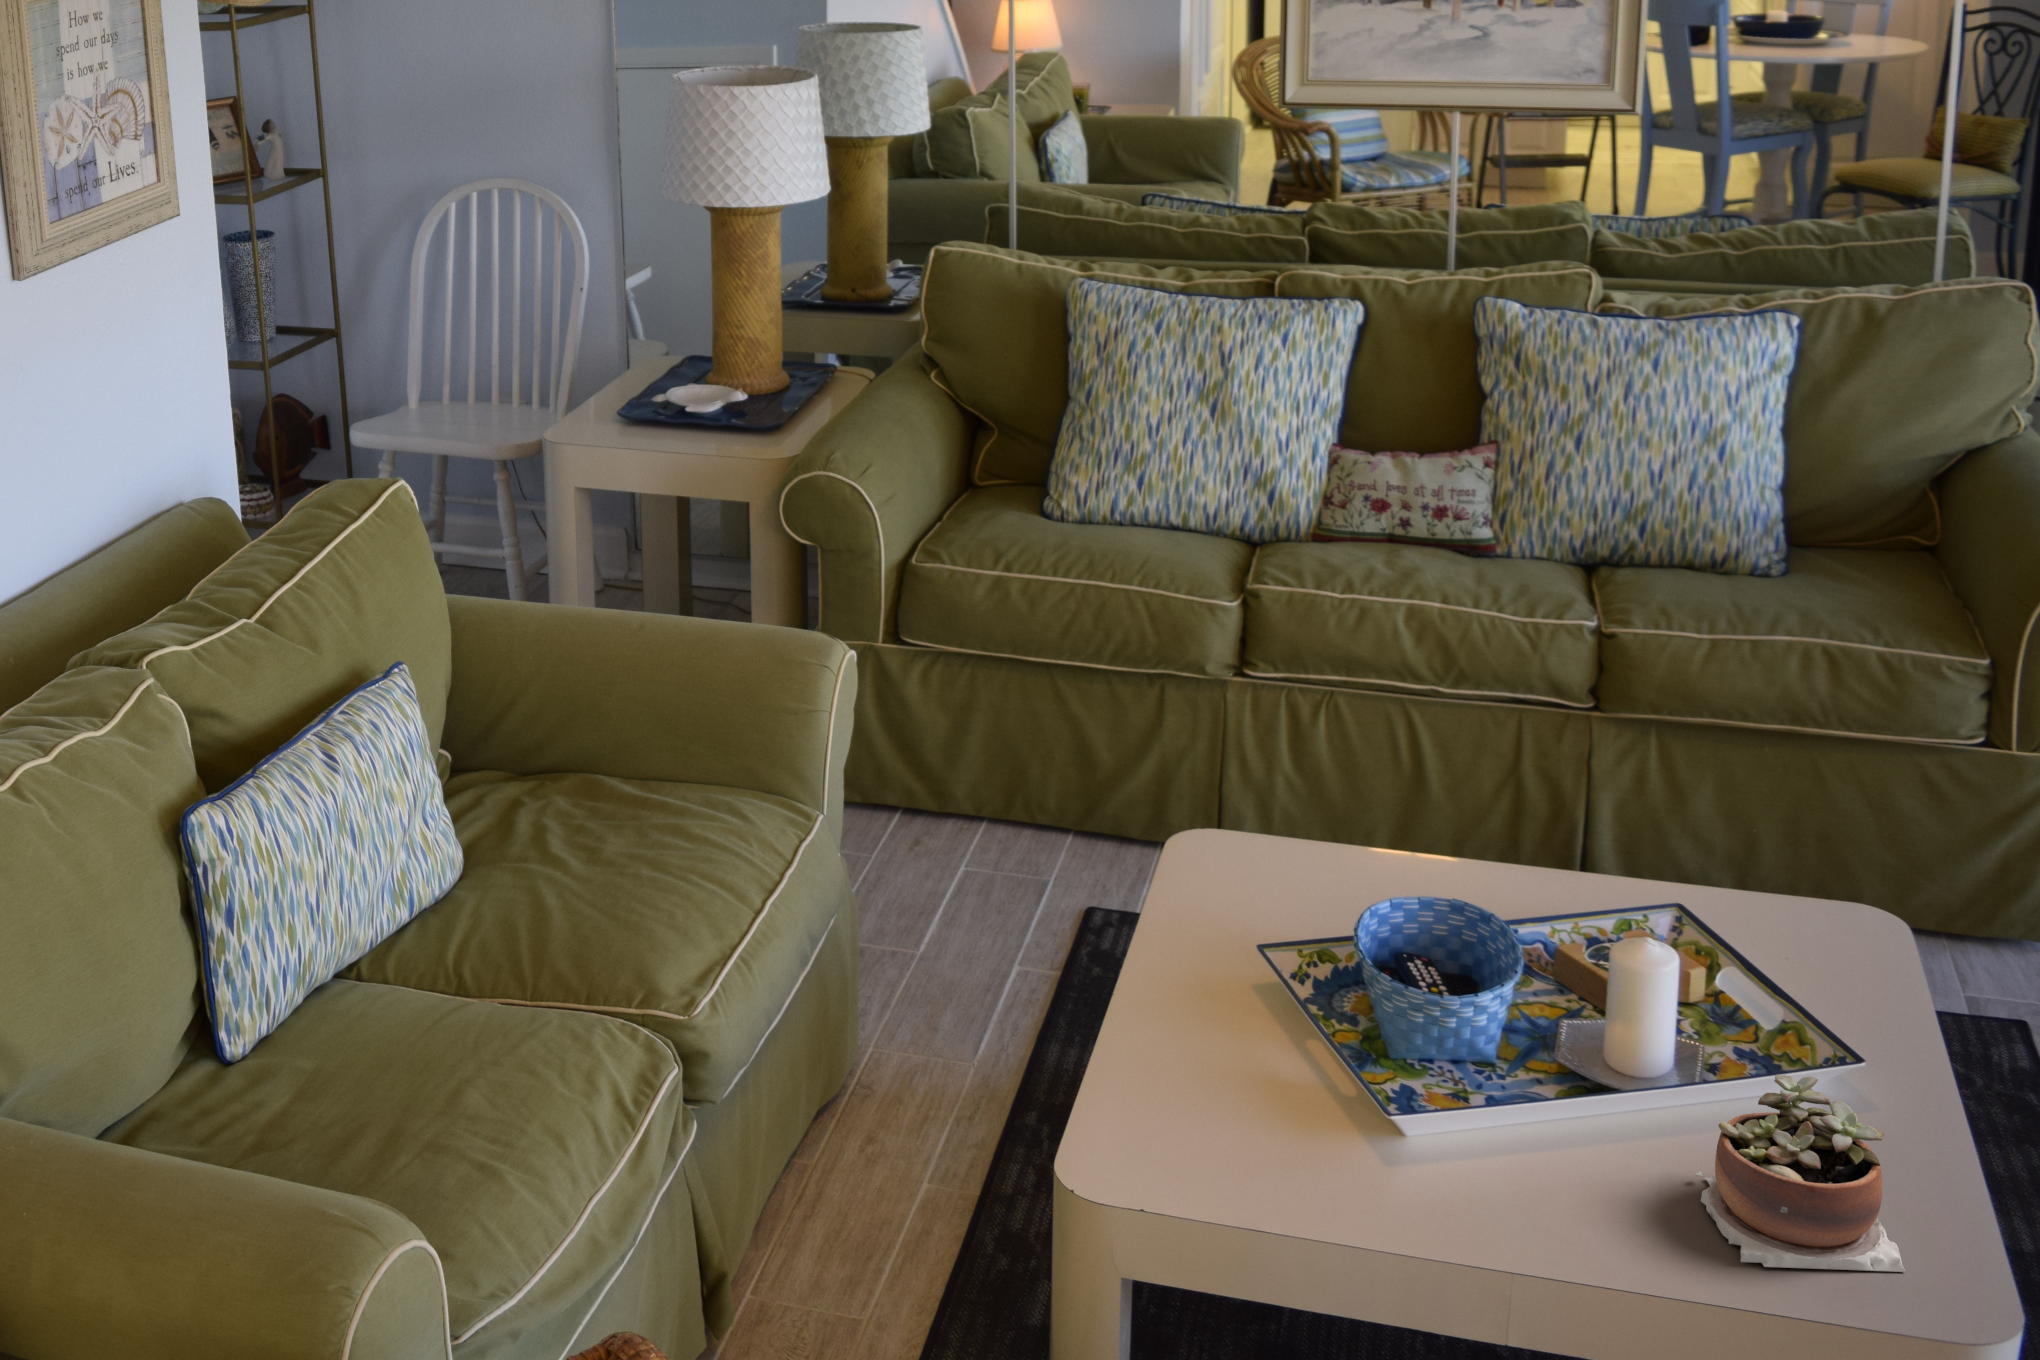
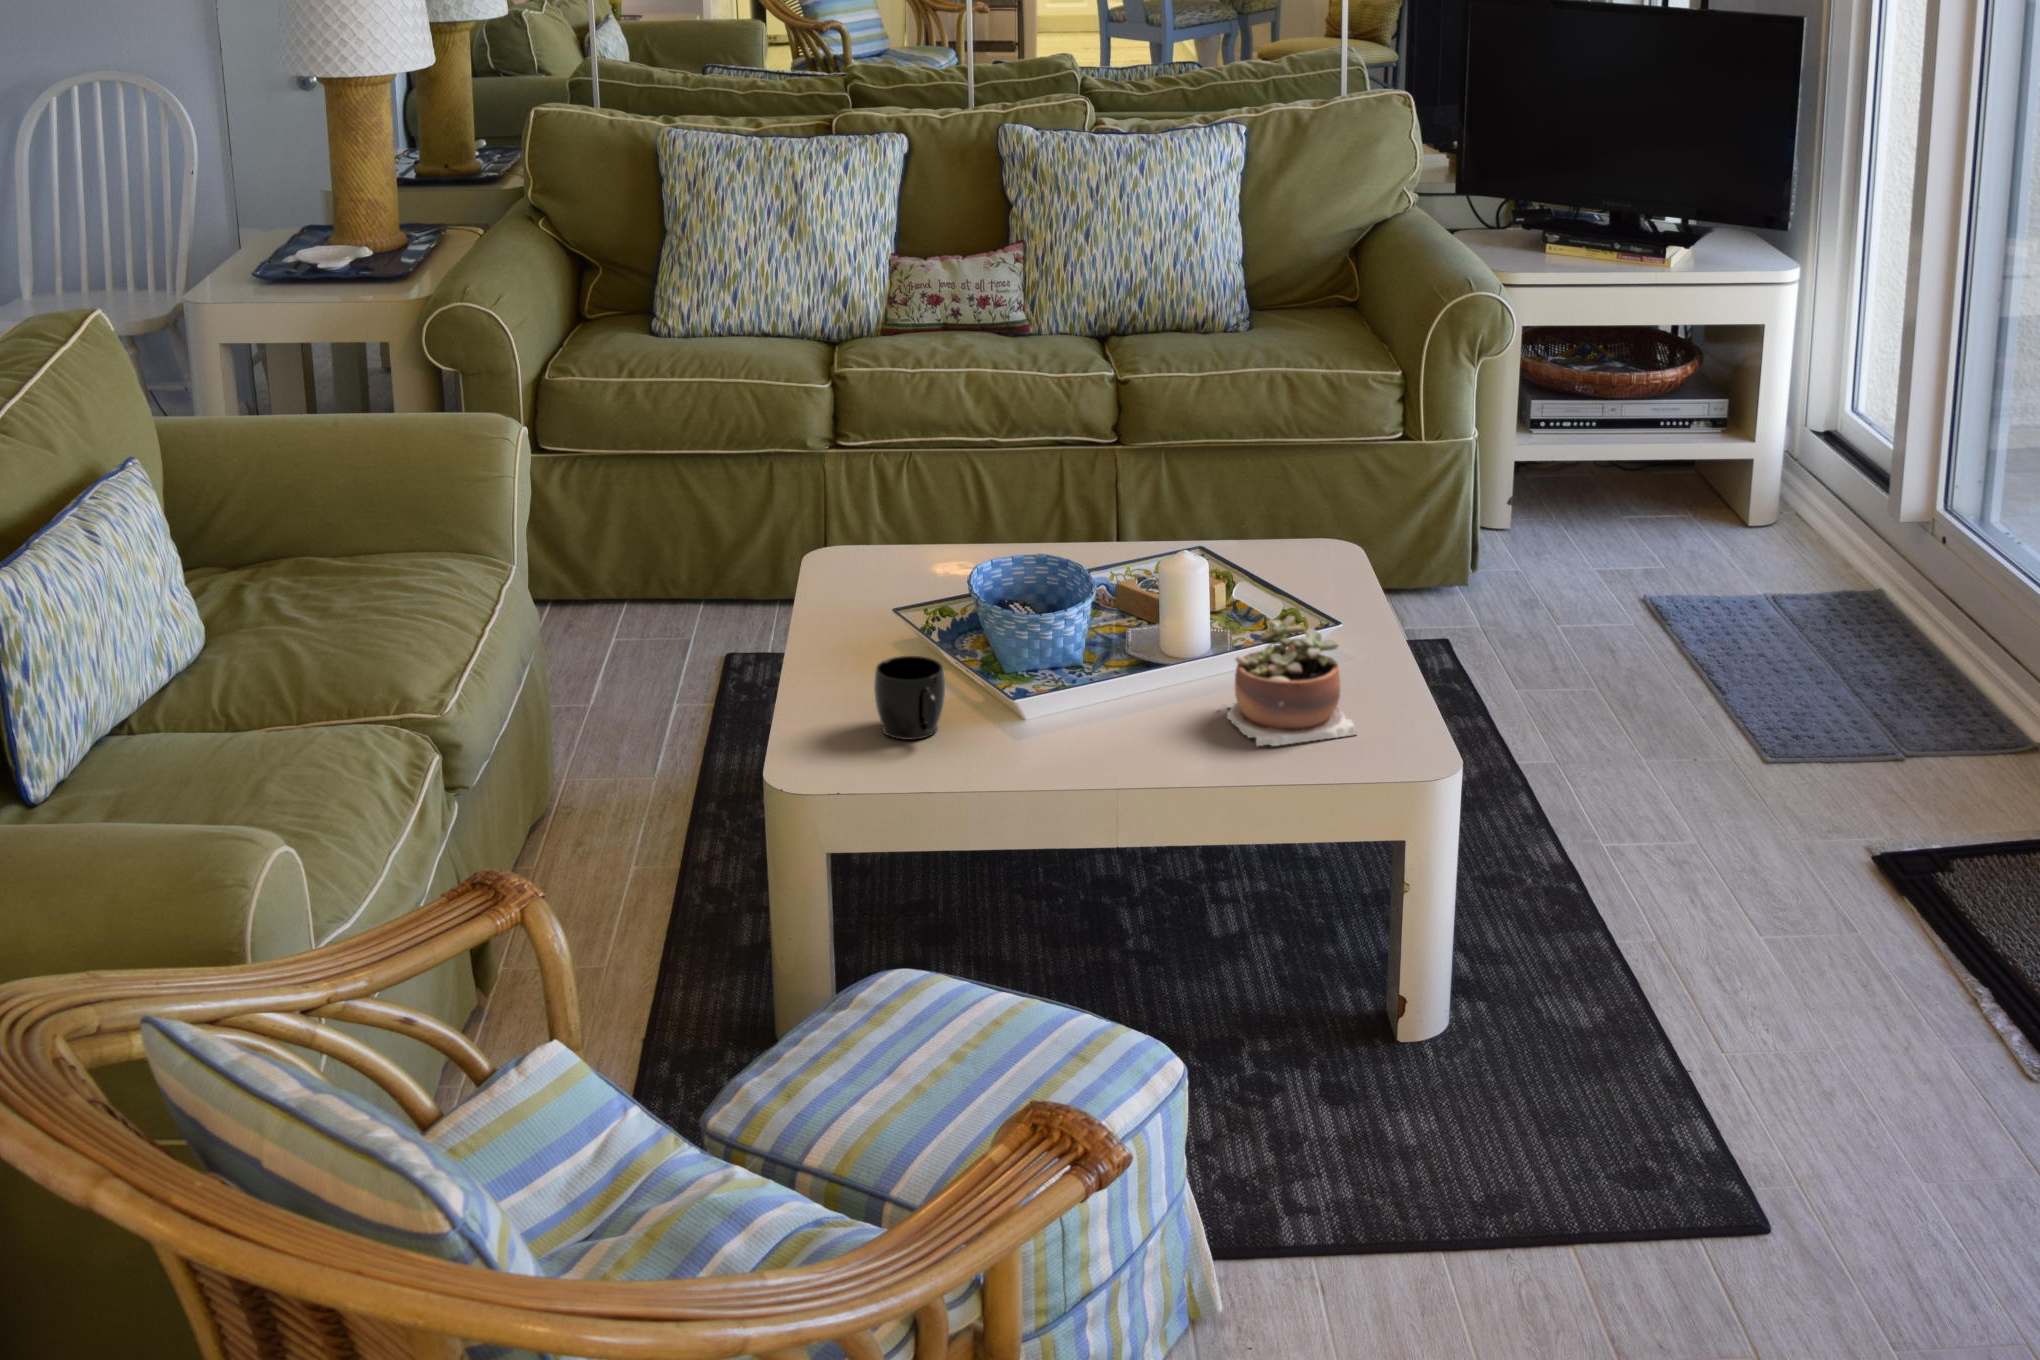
mug: none [1204,1032,1298,1148] -> present [874,656,945,740]

